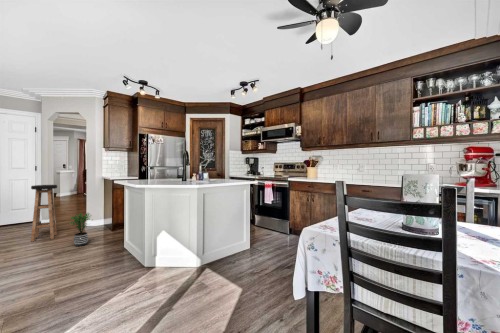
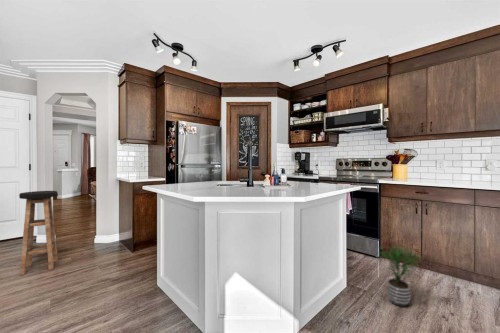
potted plant: present [71,213,90,246] -> present [379,246,420,307]

